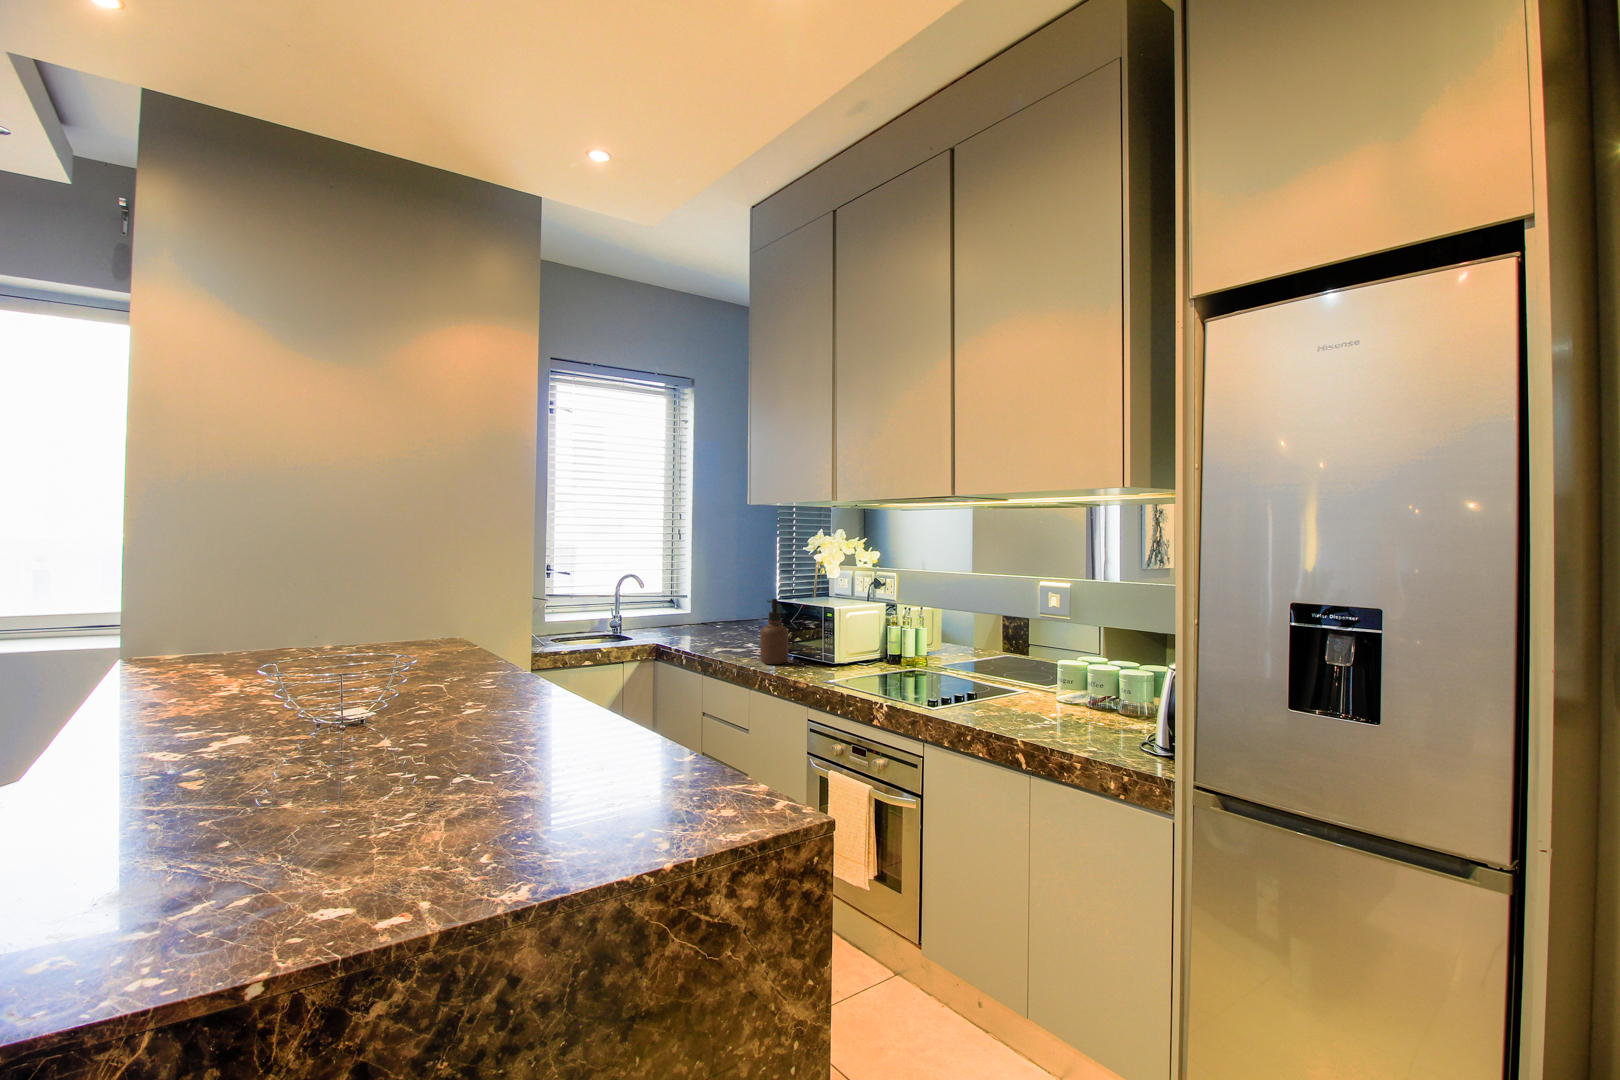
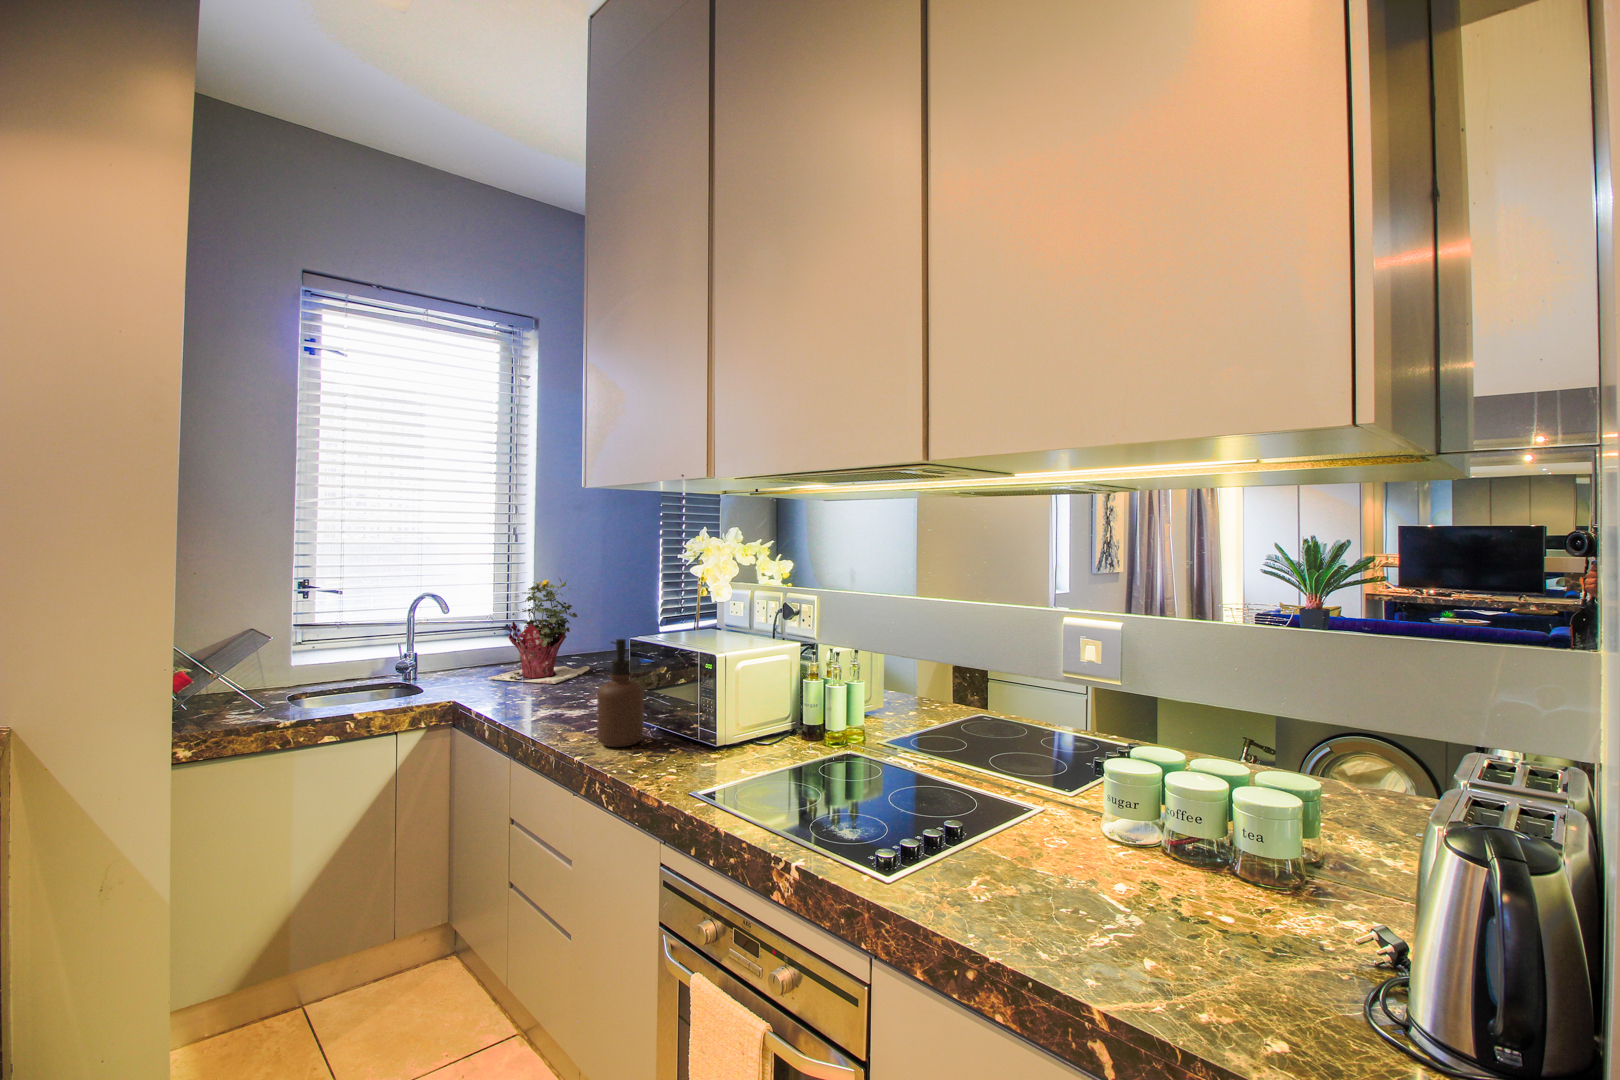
potted plant: none [669,564,739,637] -> present [488,580,591,684]

